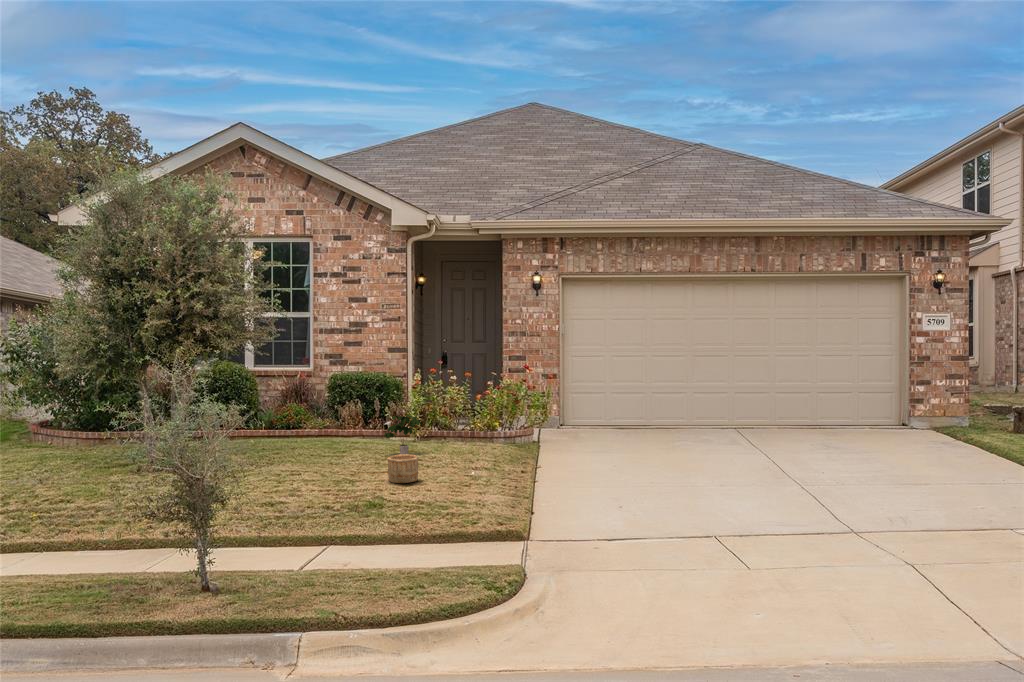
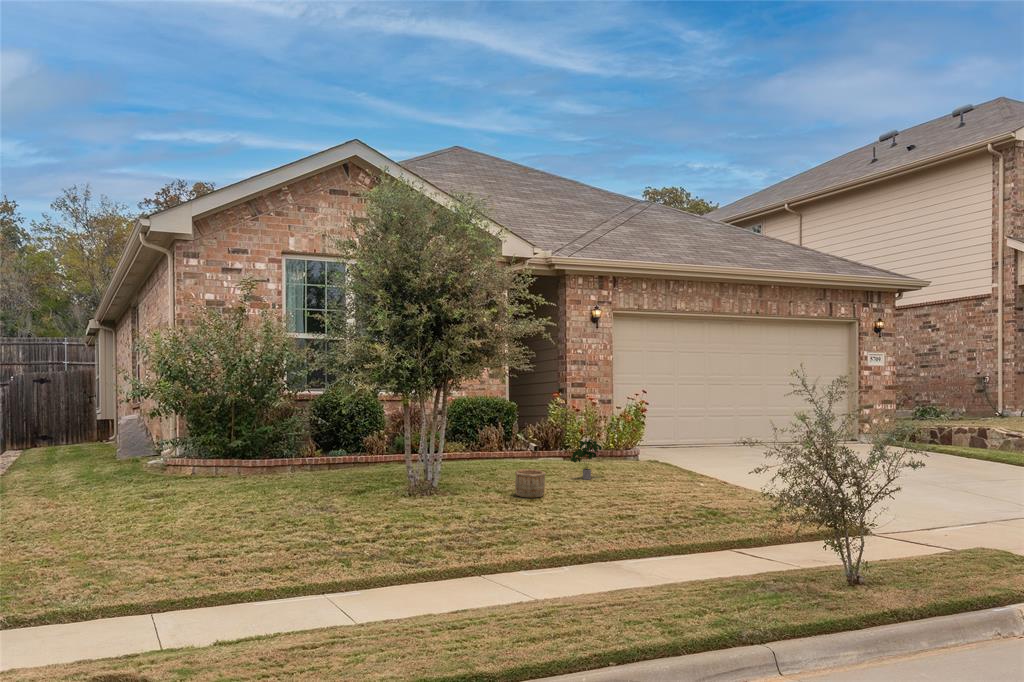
wooden bucket: present [387,454,419,483] -> present [515,469,546,498]

